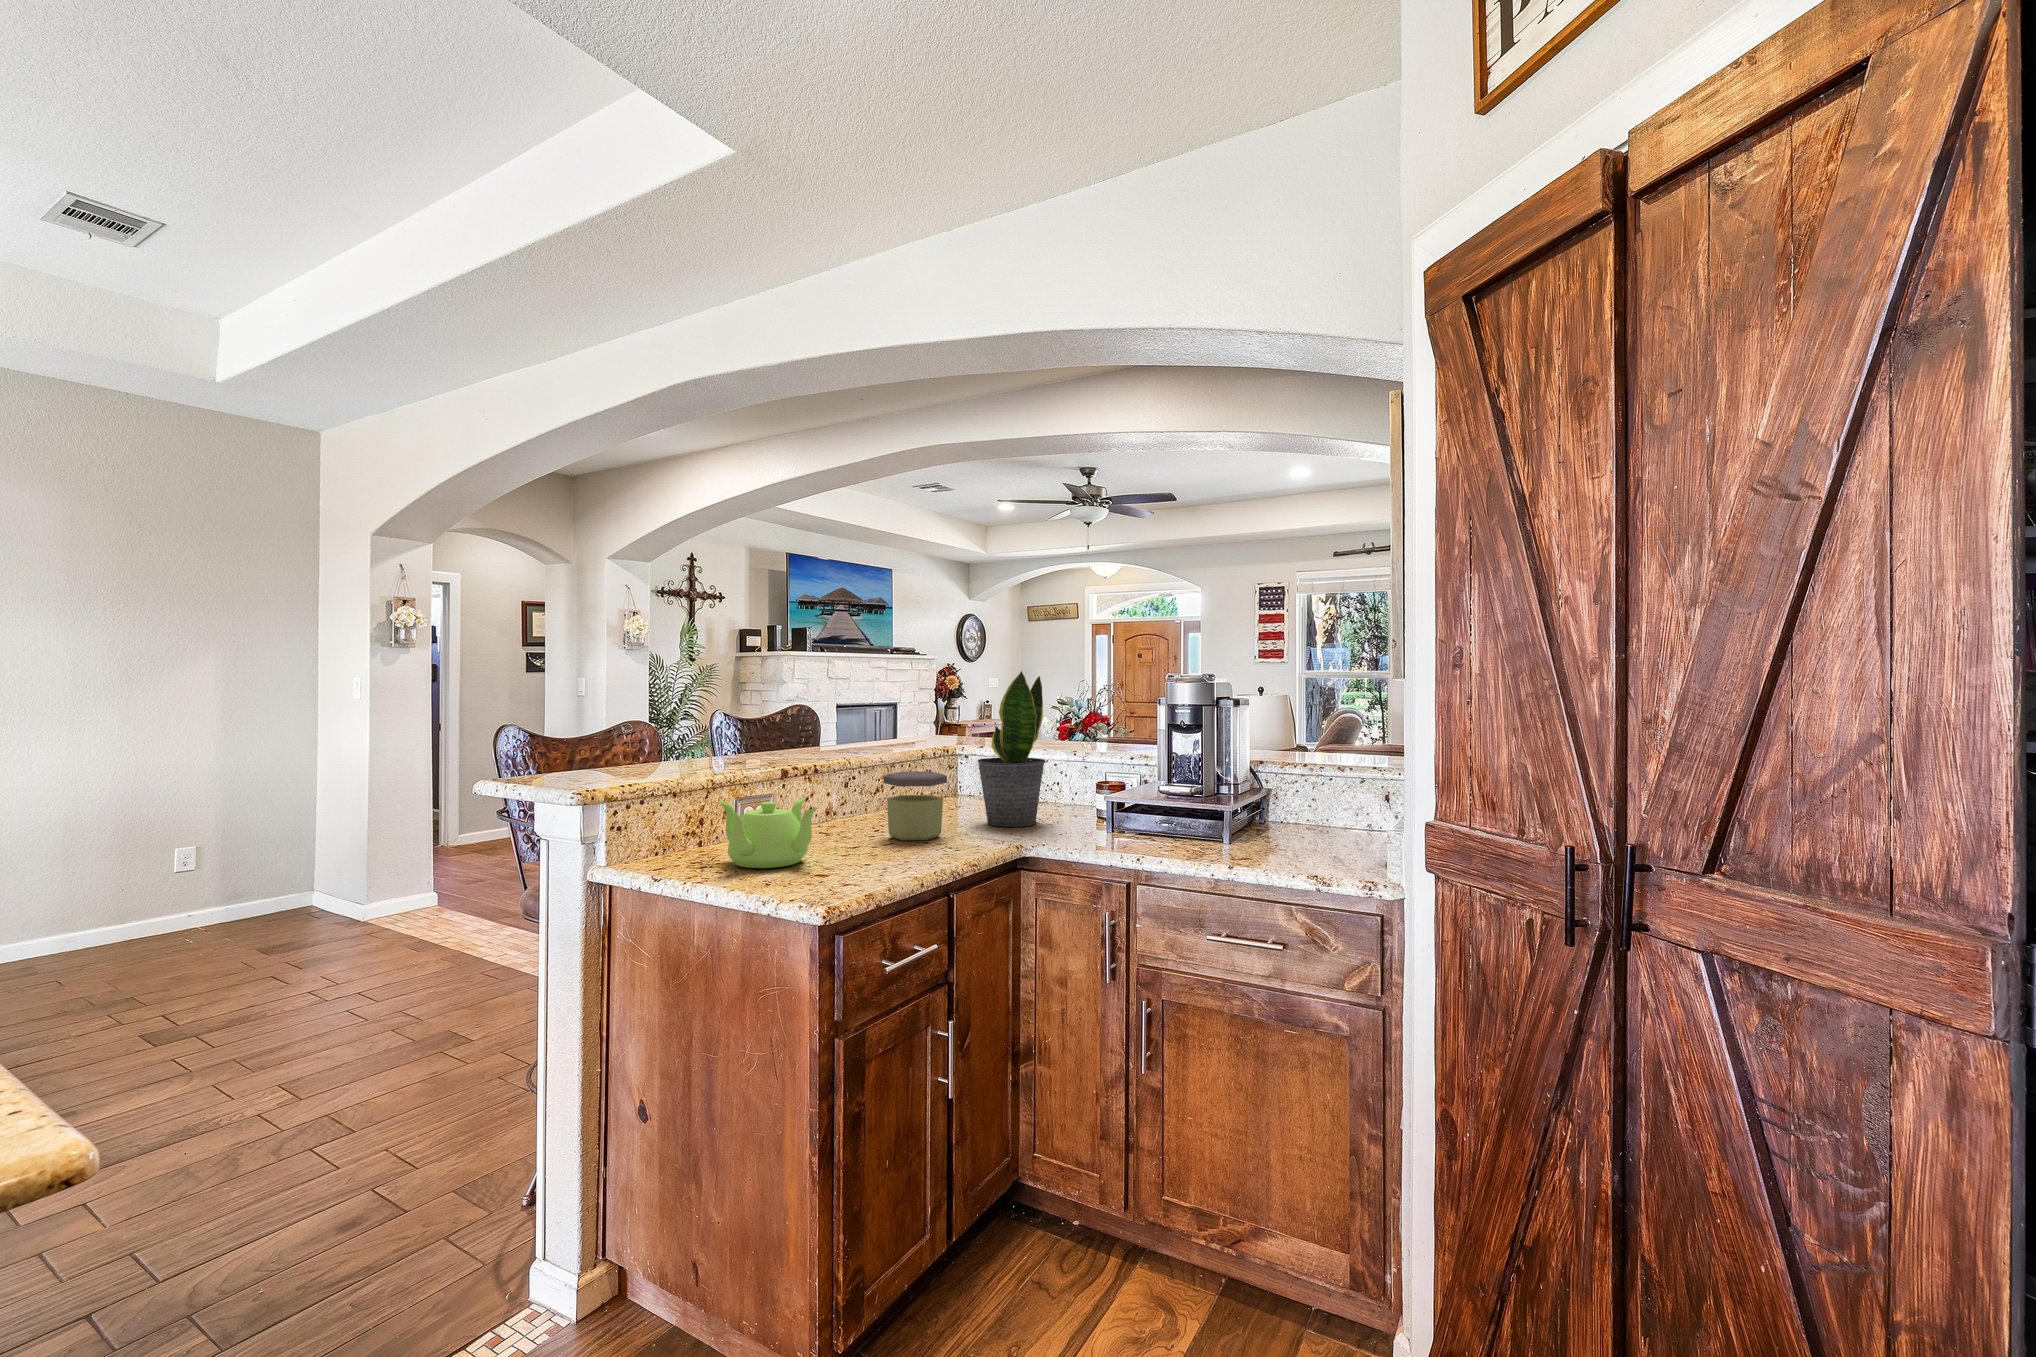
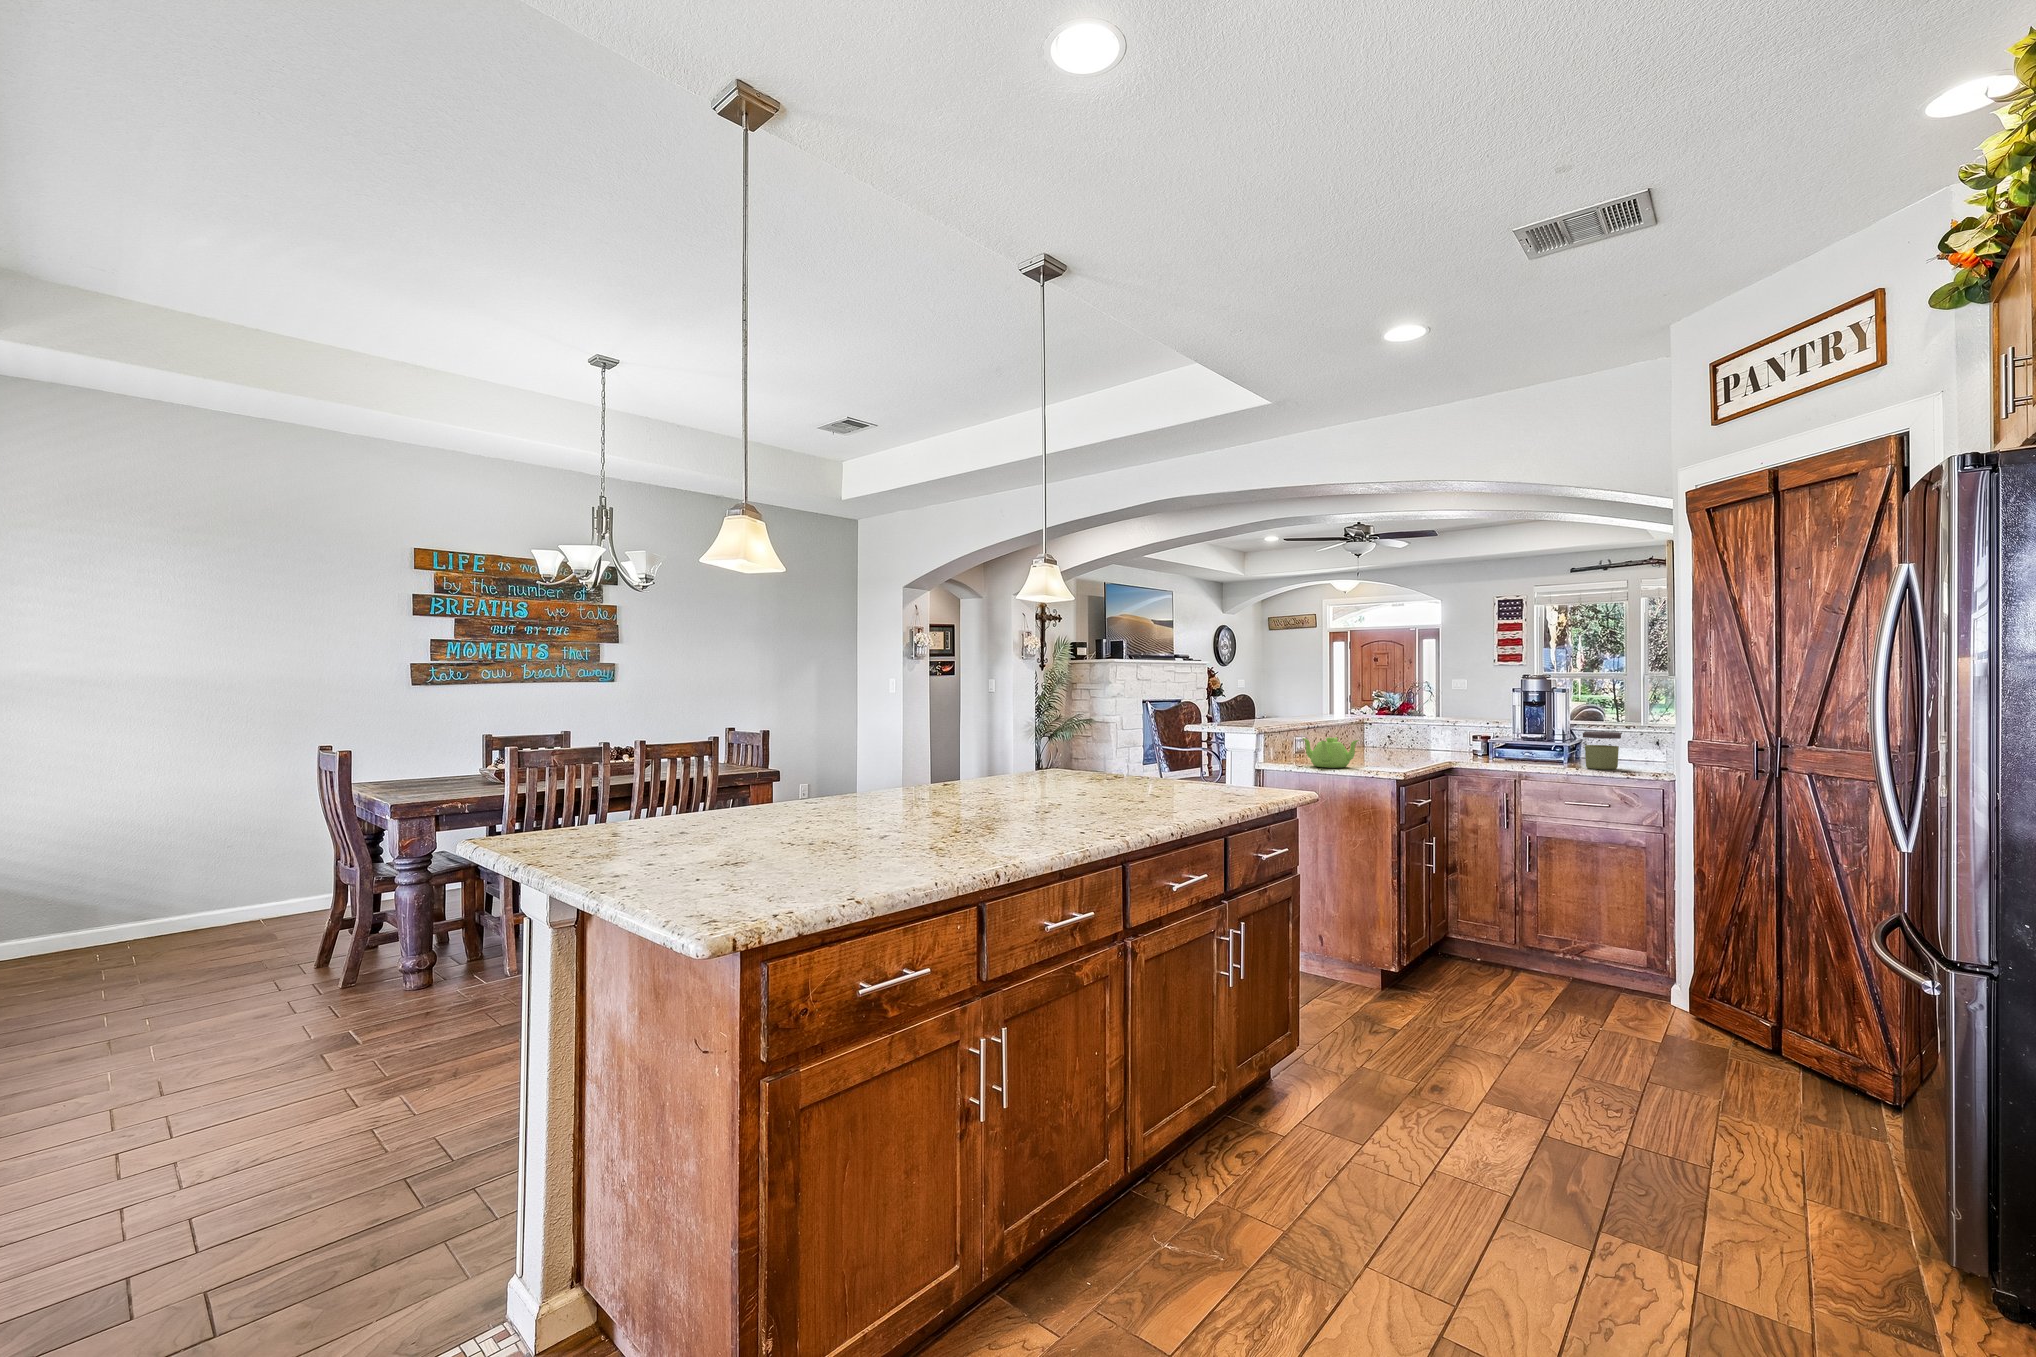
potted plant: present [977,671,1046,827] -> none [1402,673,1444,758]
jar: present [884,771,947,840] -> present [1583,731,1621,770]

